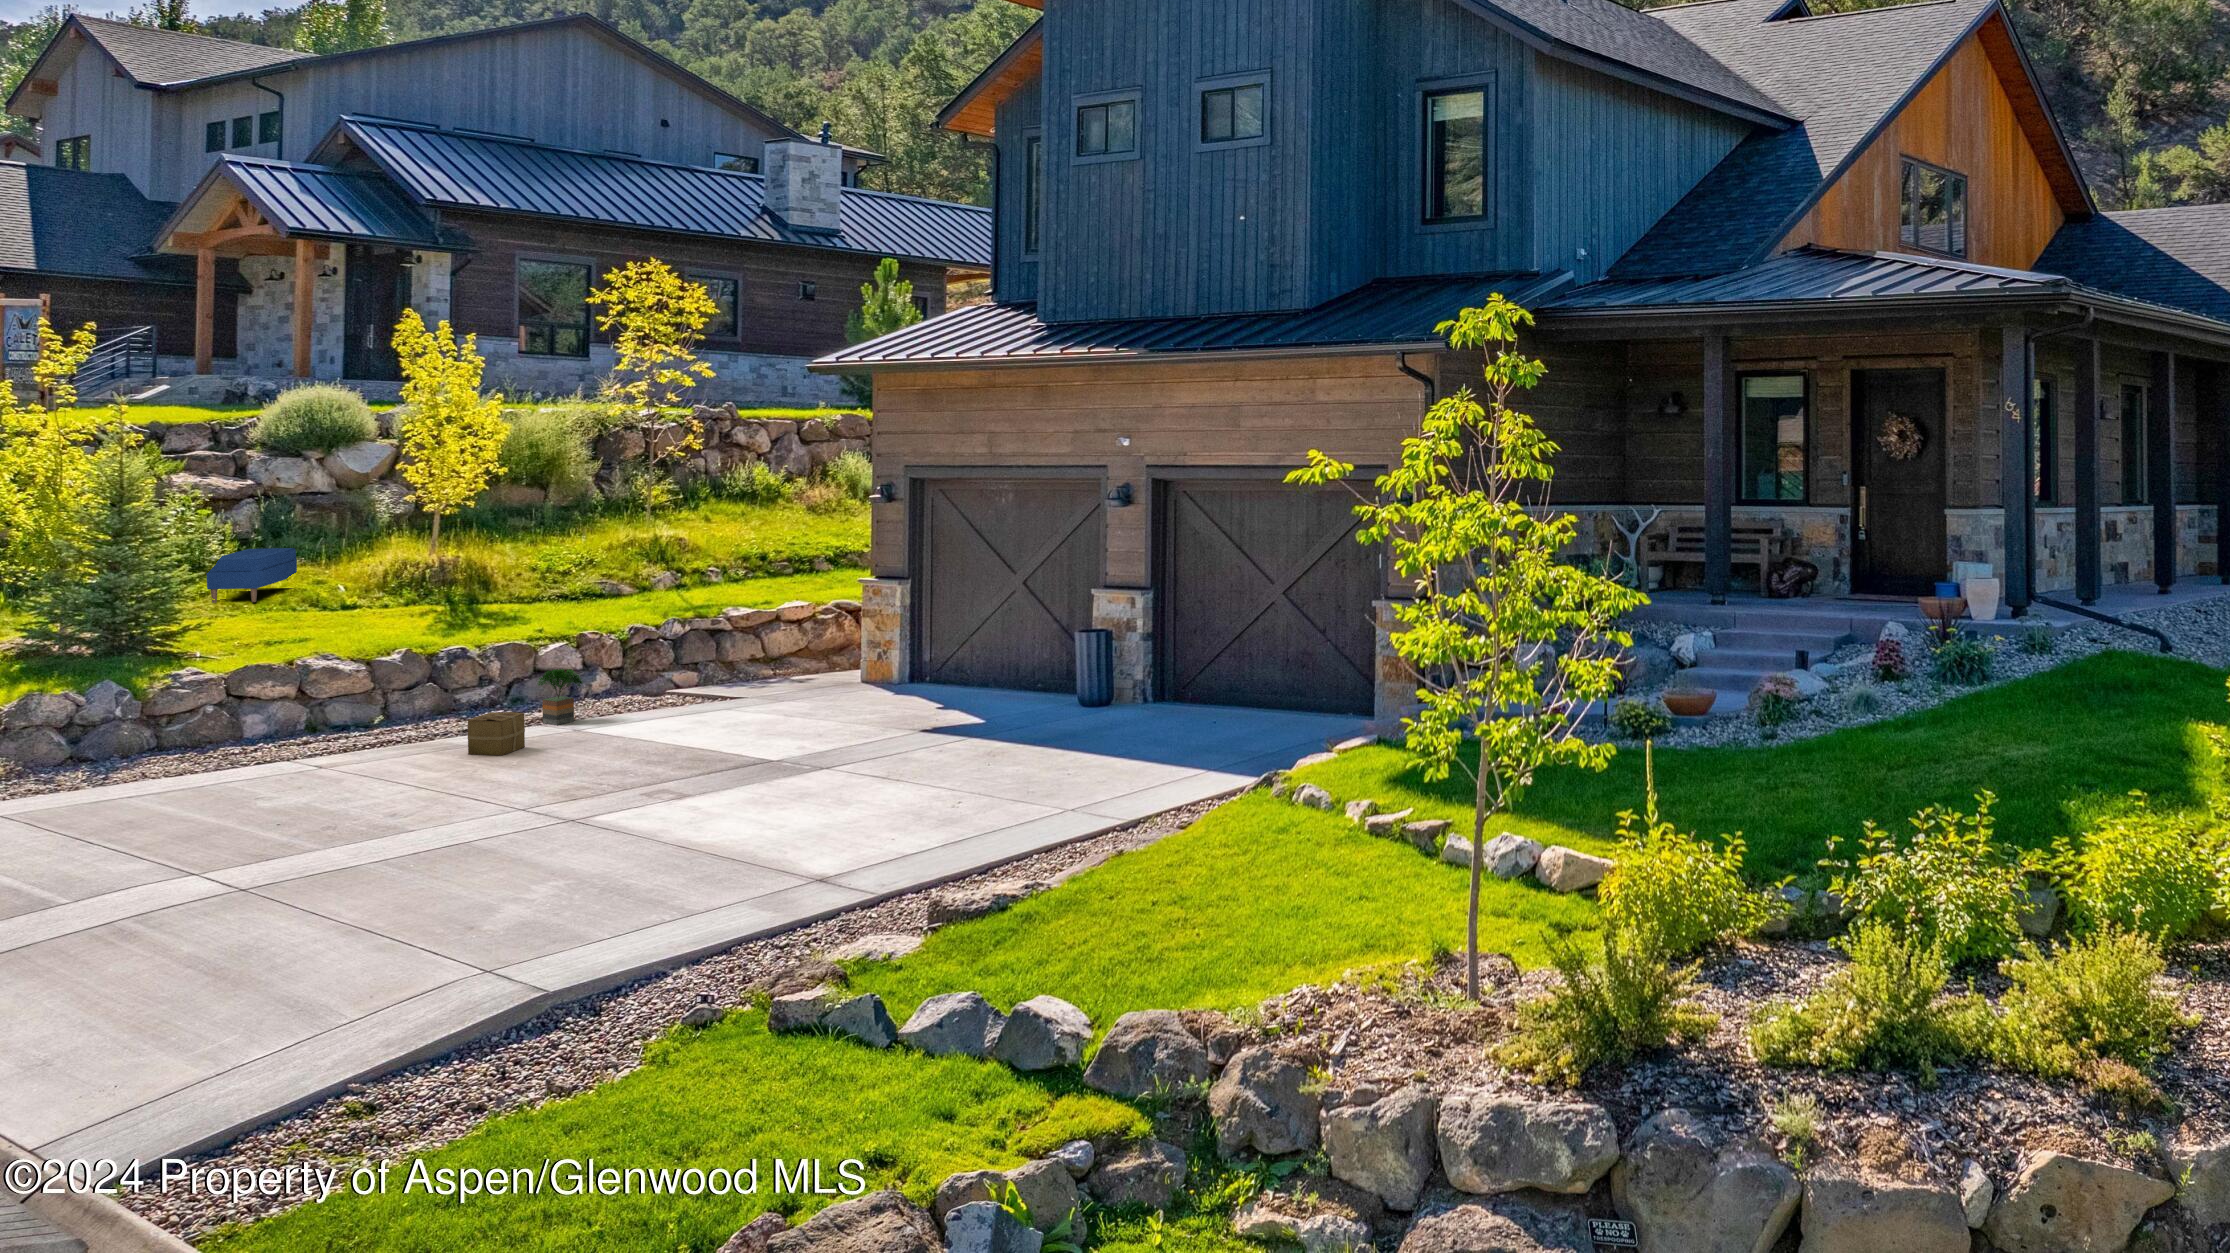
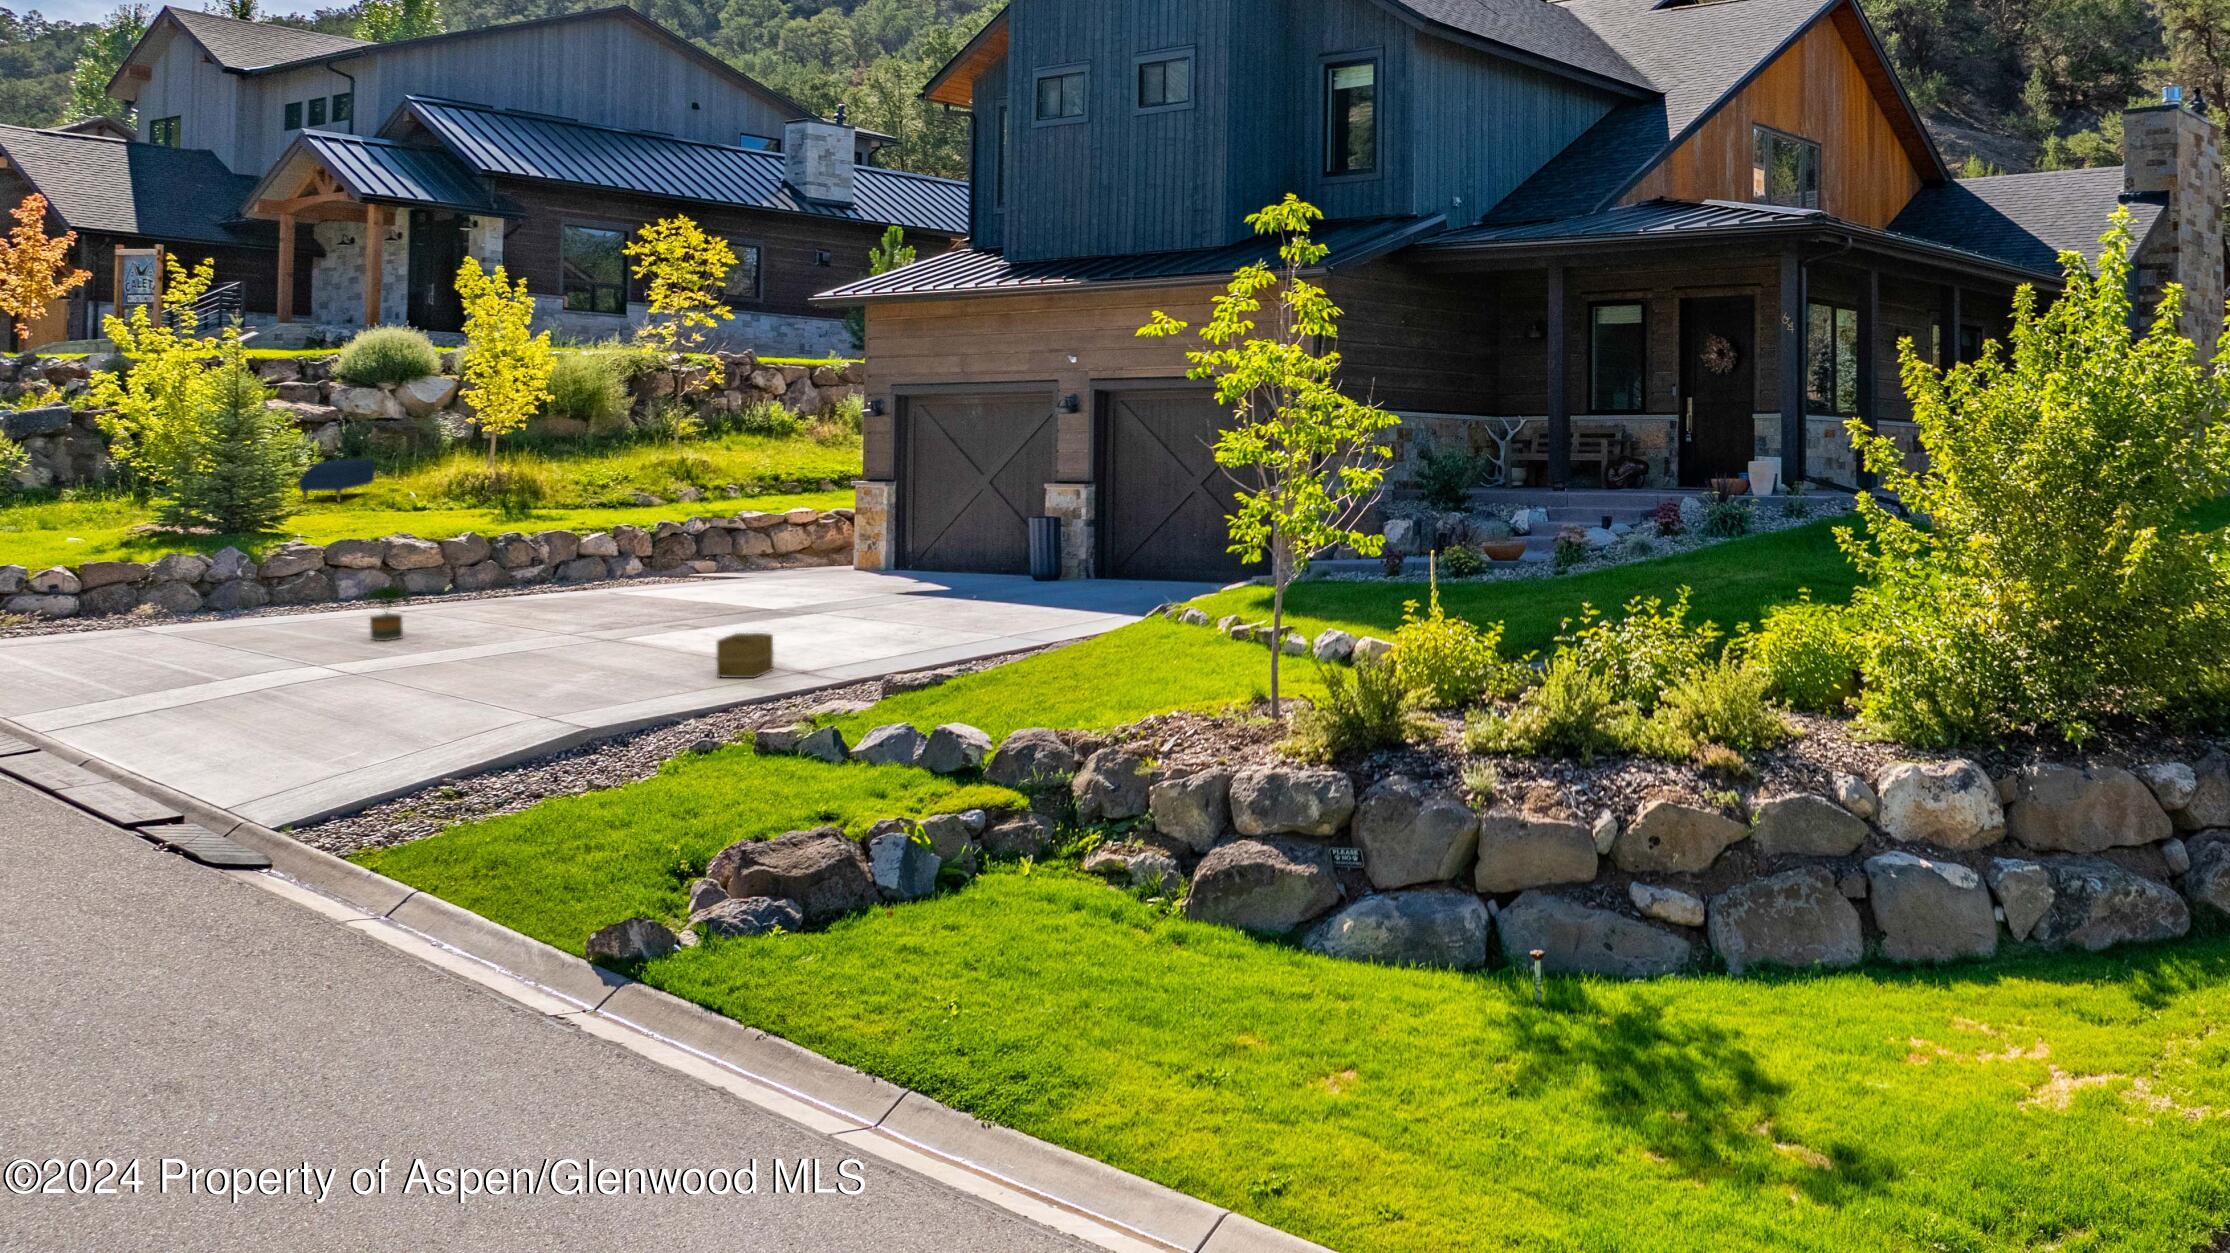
potted tree: present [538,669,583,725] -> present [367,587,411,641]
cardboard box: present [468,712,525,755] -> present [716,633,773,678]

